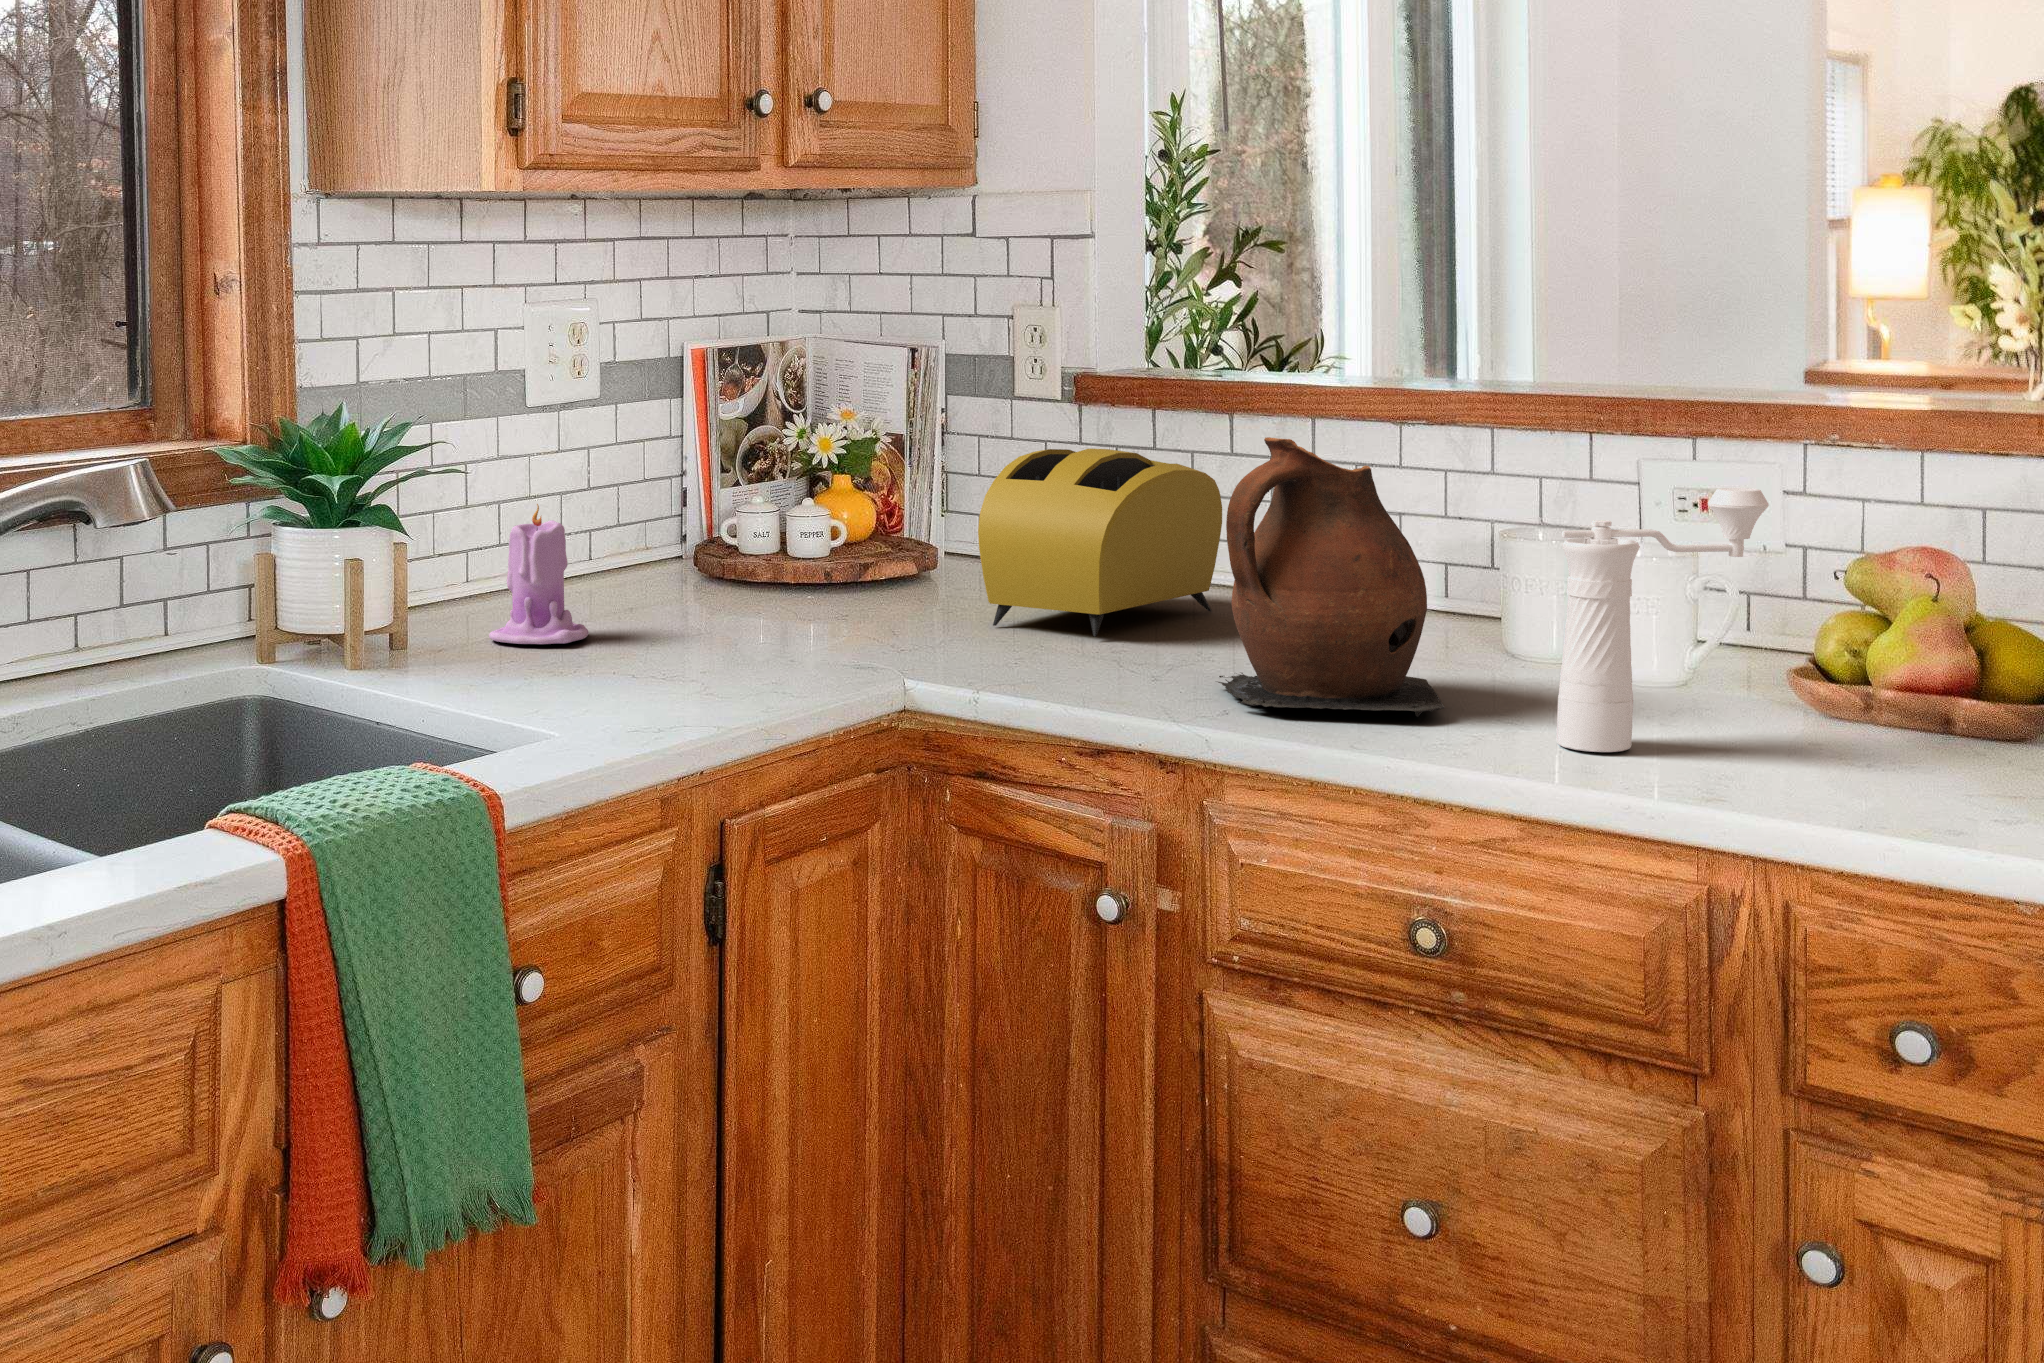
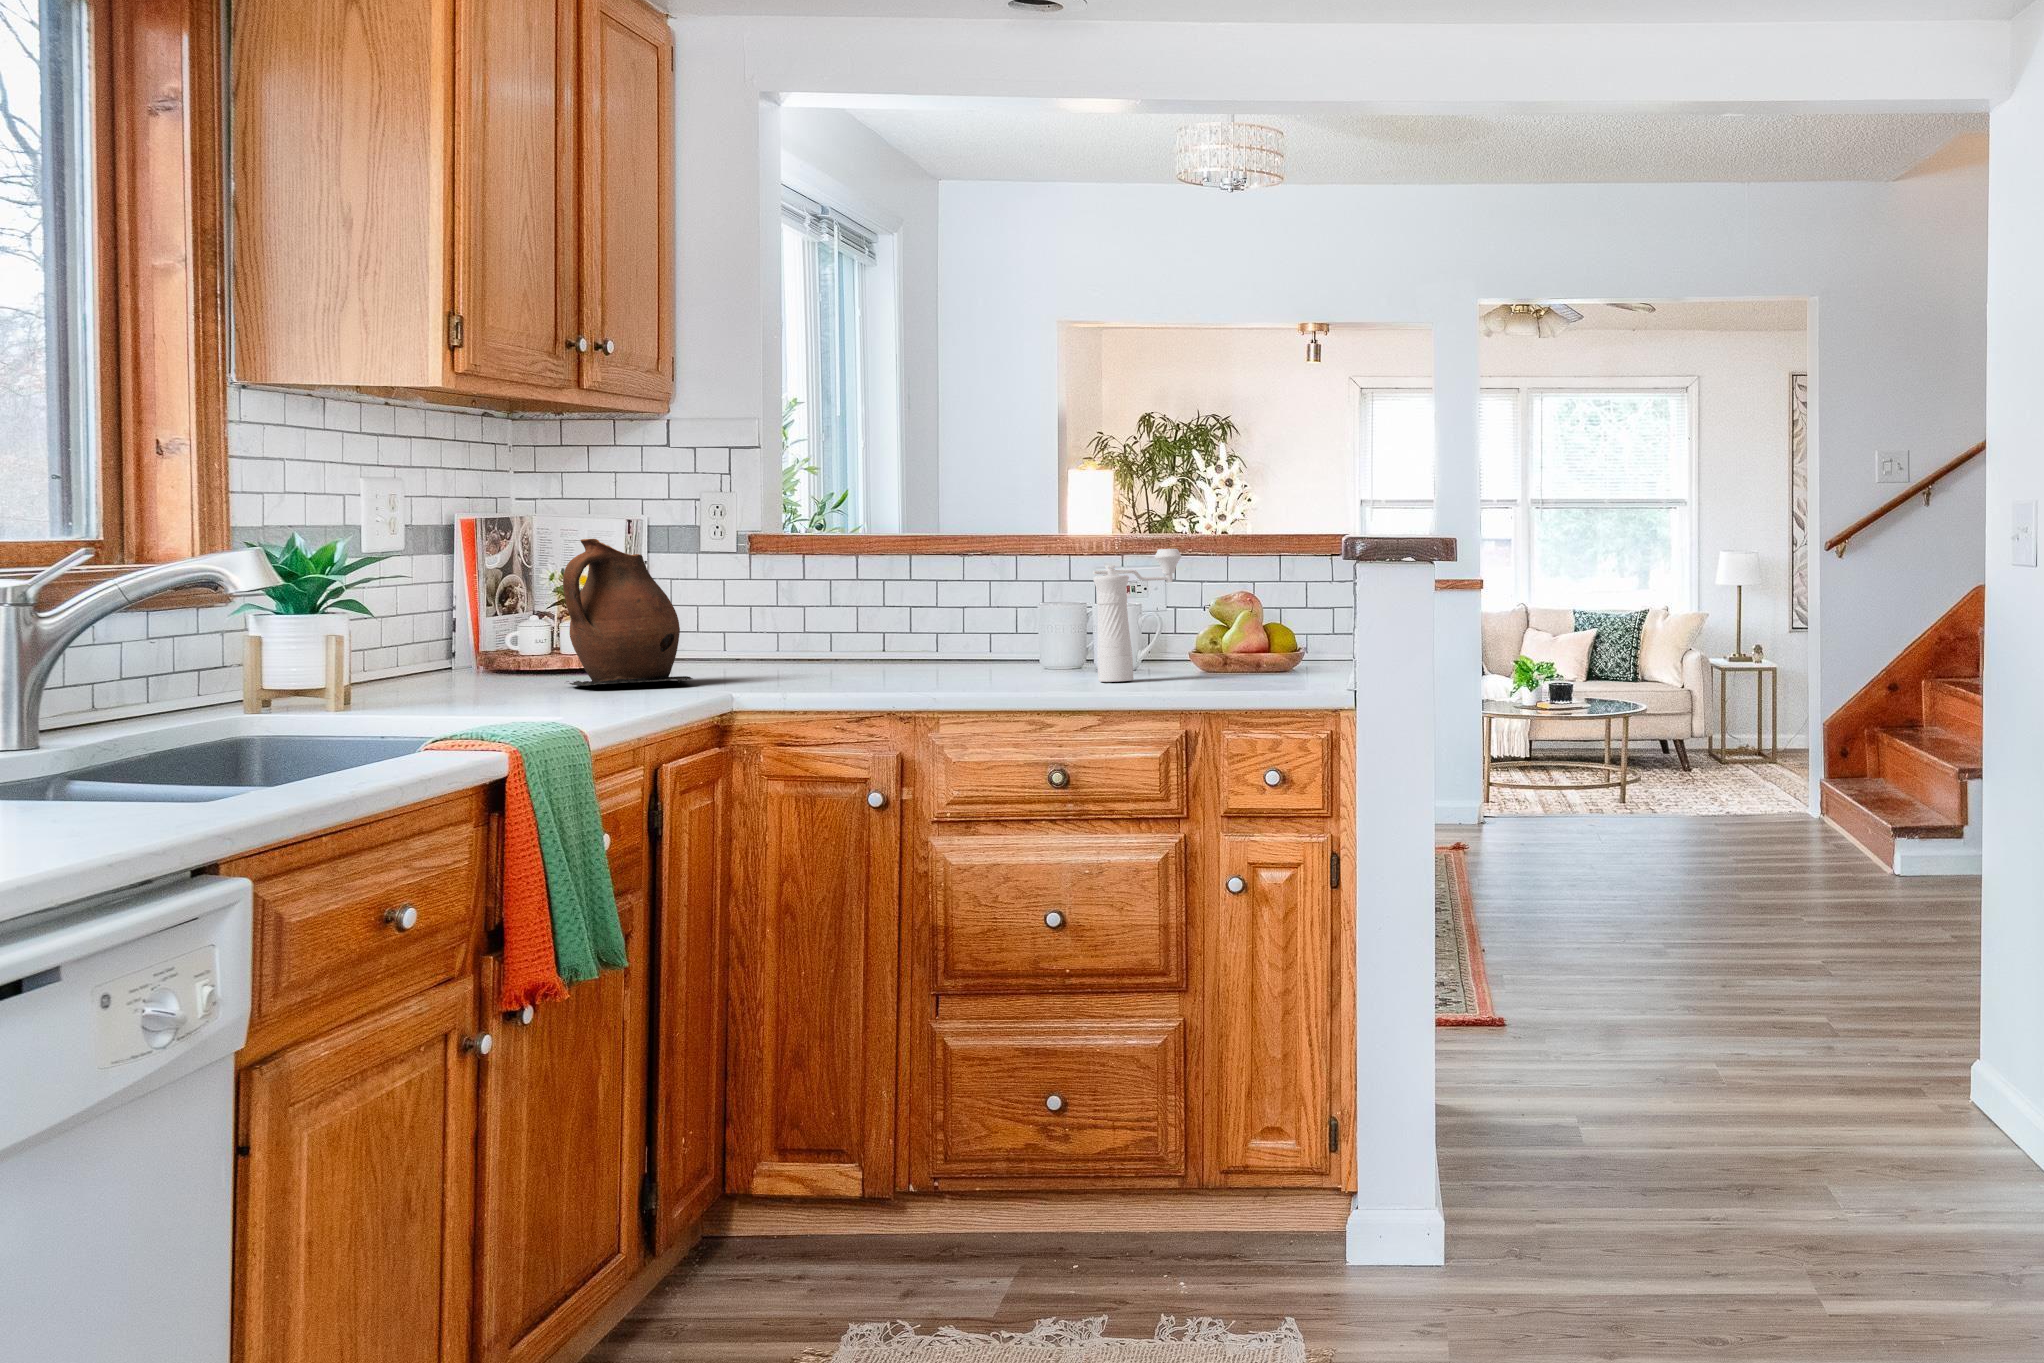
ceramic pitcher: present [1218,437,1444,717] -> present [563,539,693,686]
toaster: present [978,449,1222,636] -> none [725,569,866,677]
candle: present [489,504,589,644] -> none [402,604,477,698]

